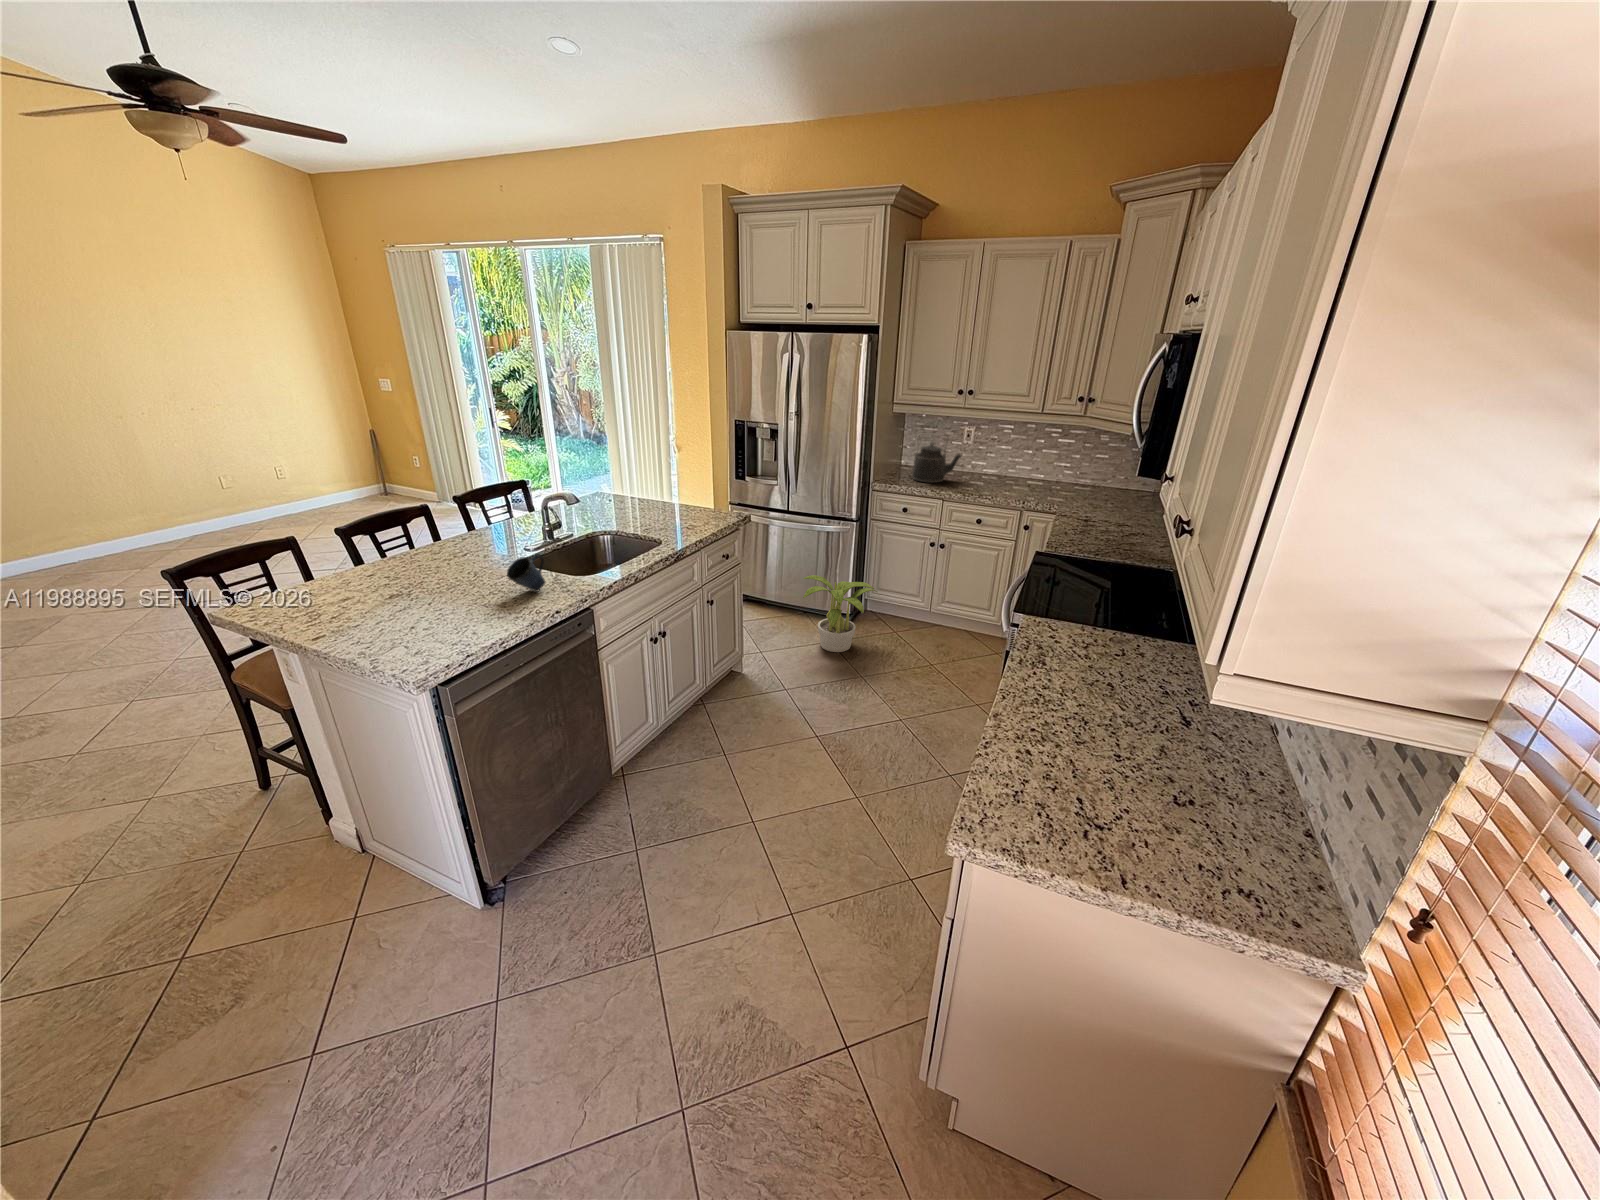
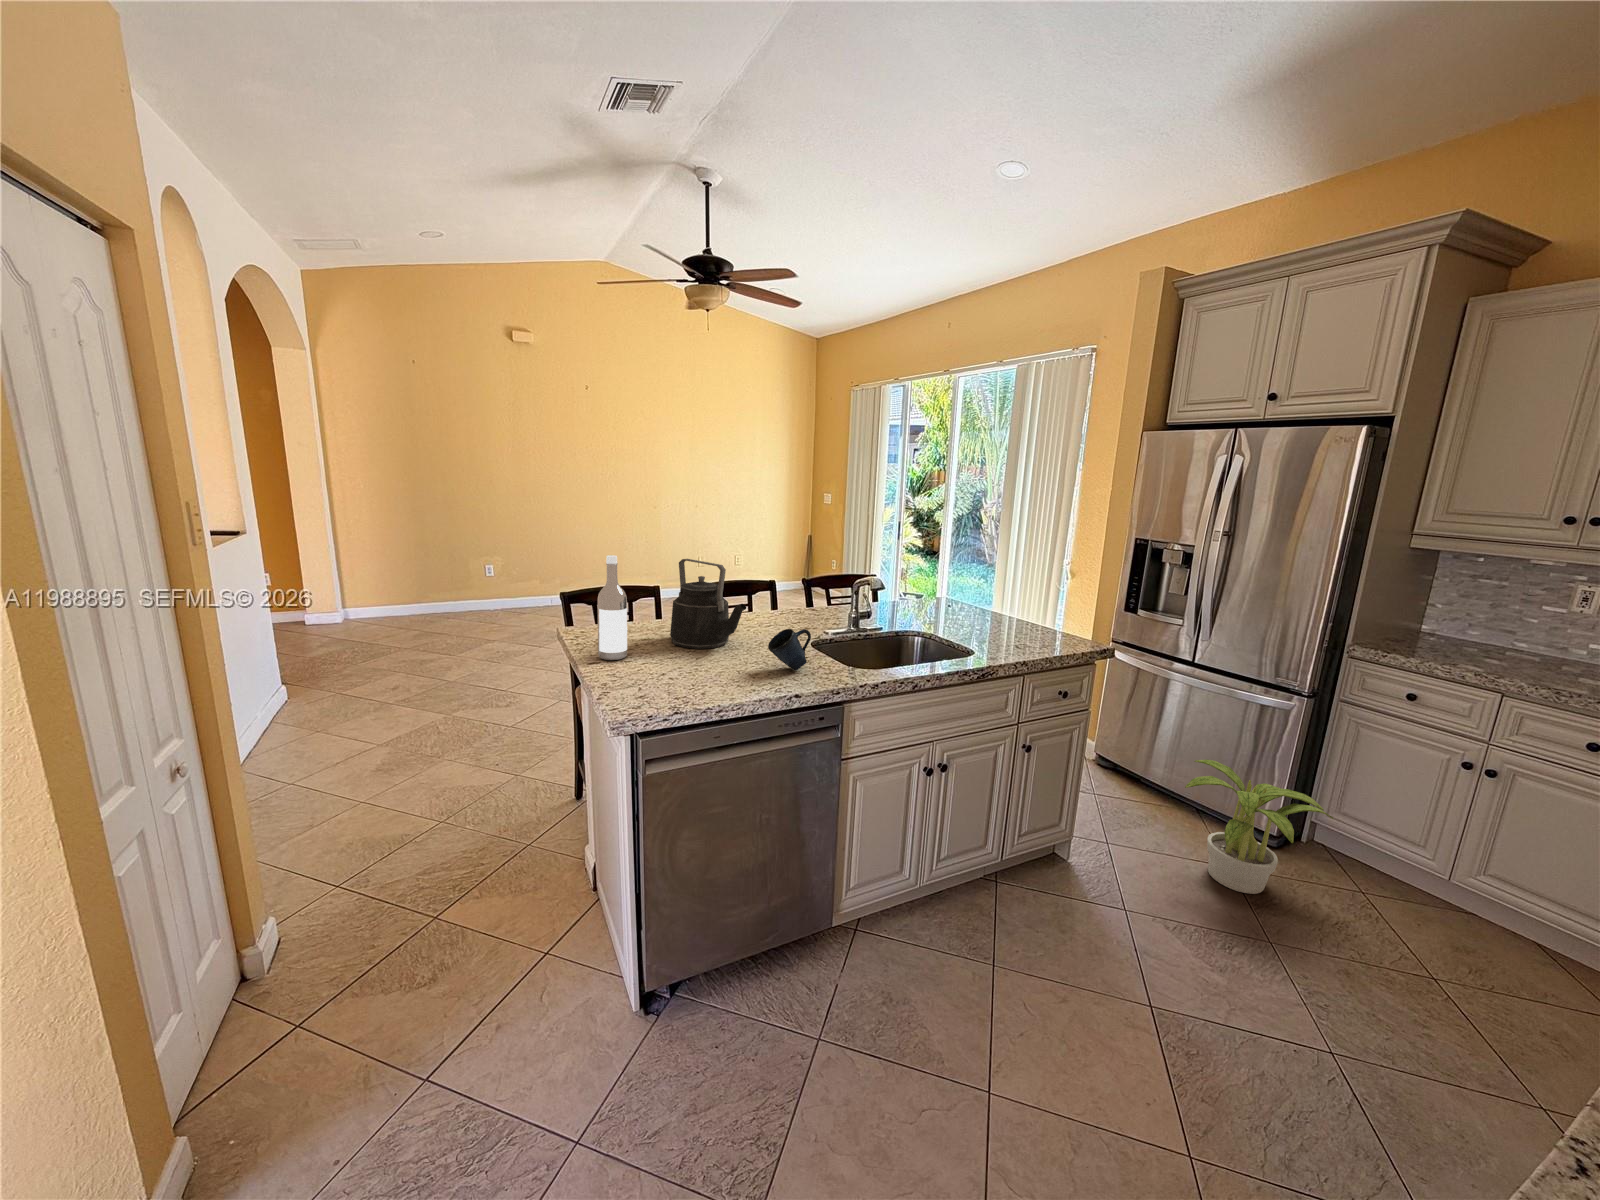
kettle: present [912,435,961,483] -> present [670,559,746,649]
wine bottle: none [300,524,353,632] -> present [598,555,627,660]

